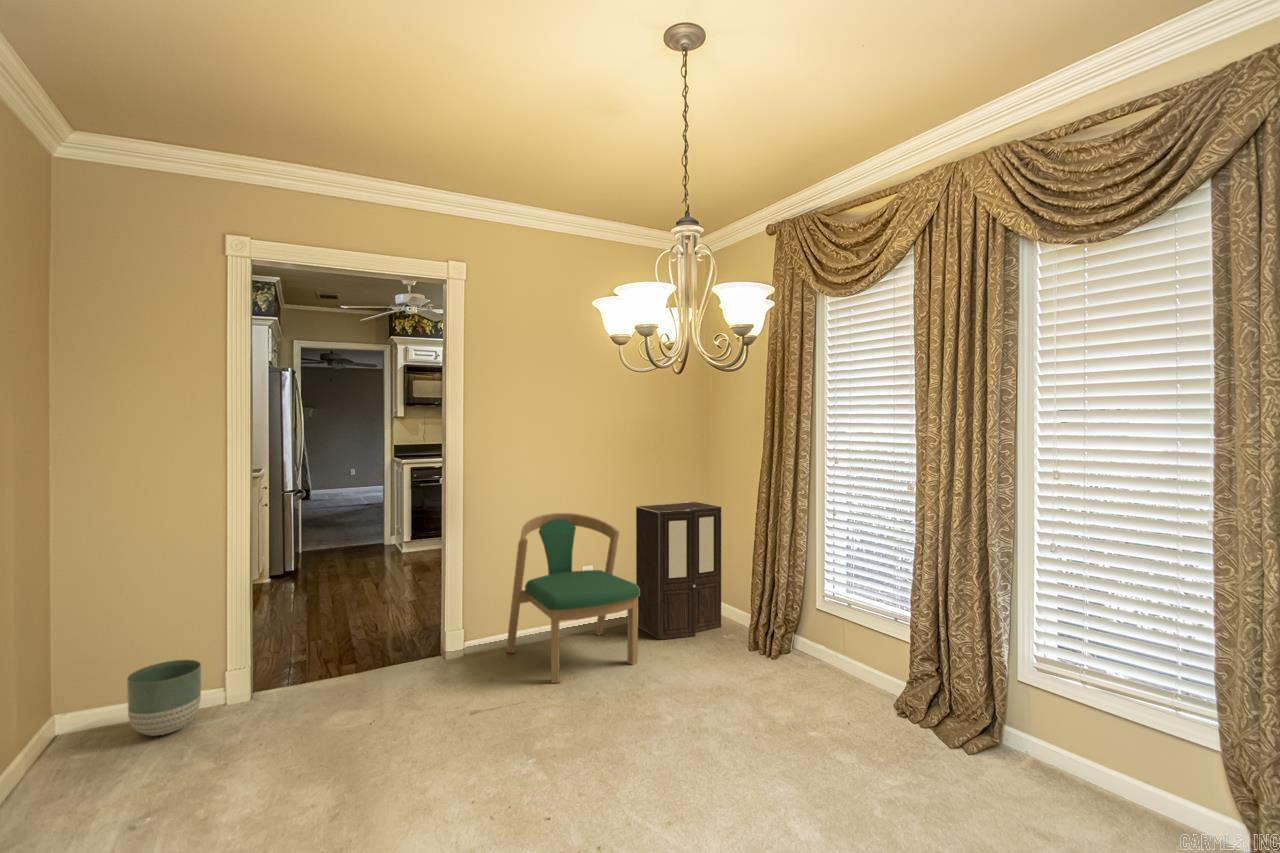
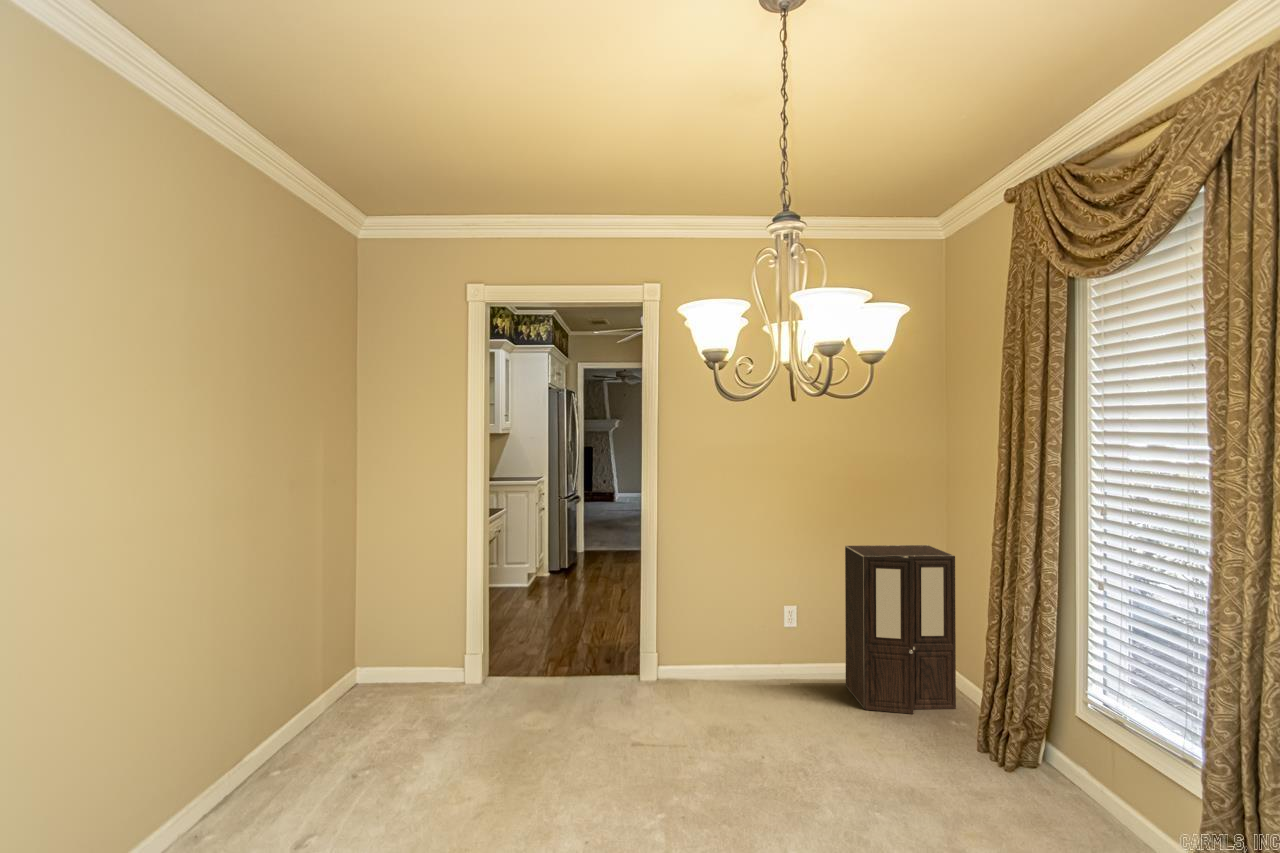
dining chair: present [506,513,640,683] -> none [688,546,824,737]
planter: present [127,660,201,736] -> none [369,646,421,707]

